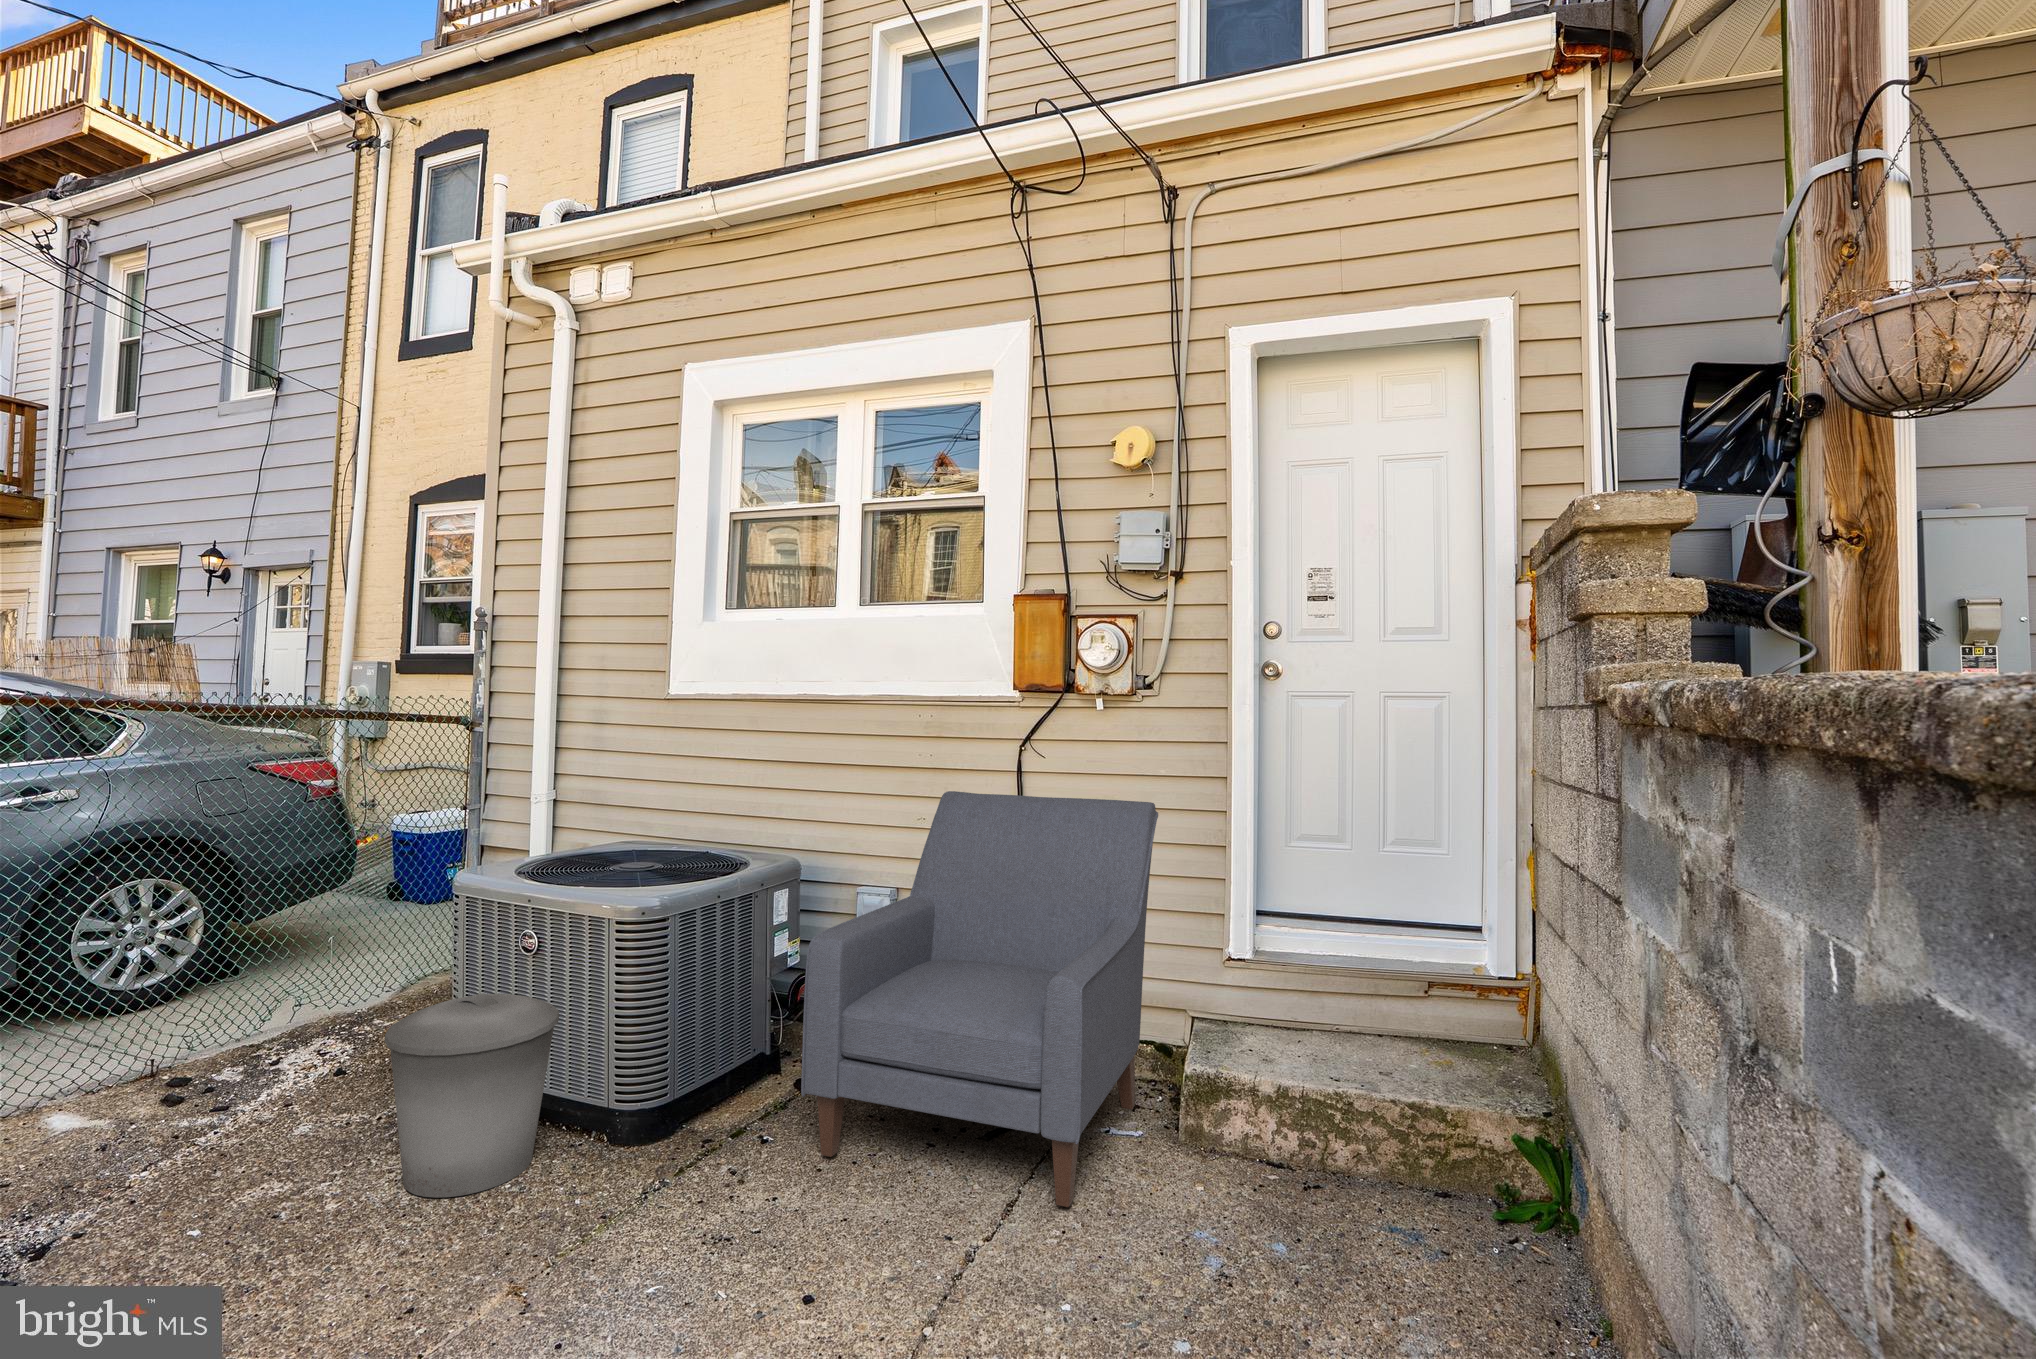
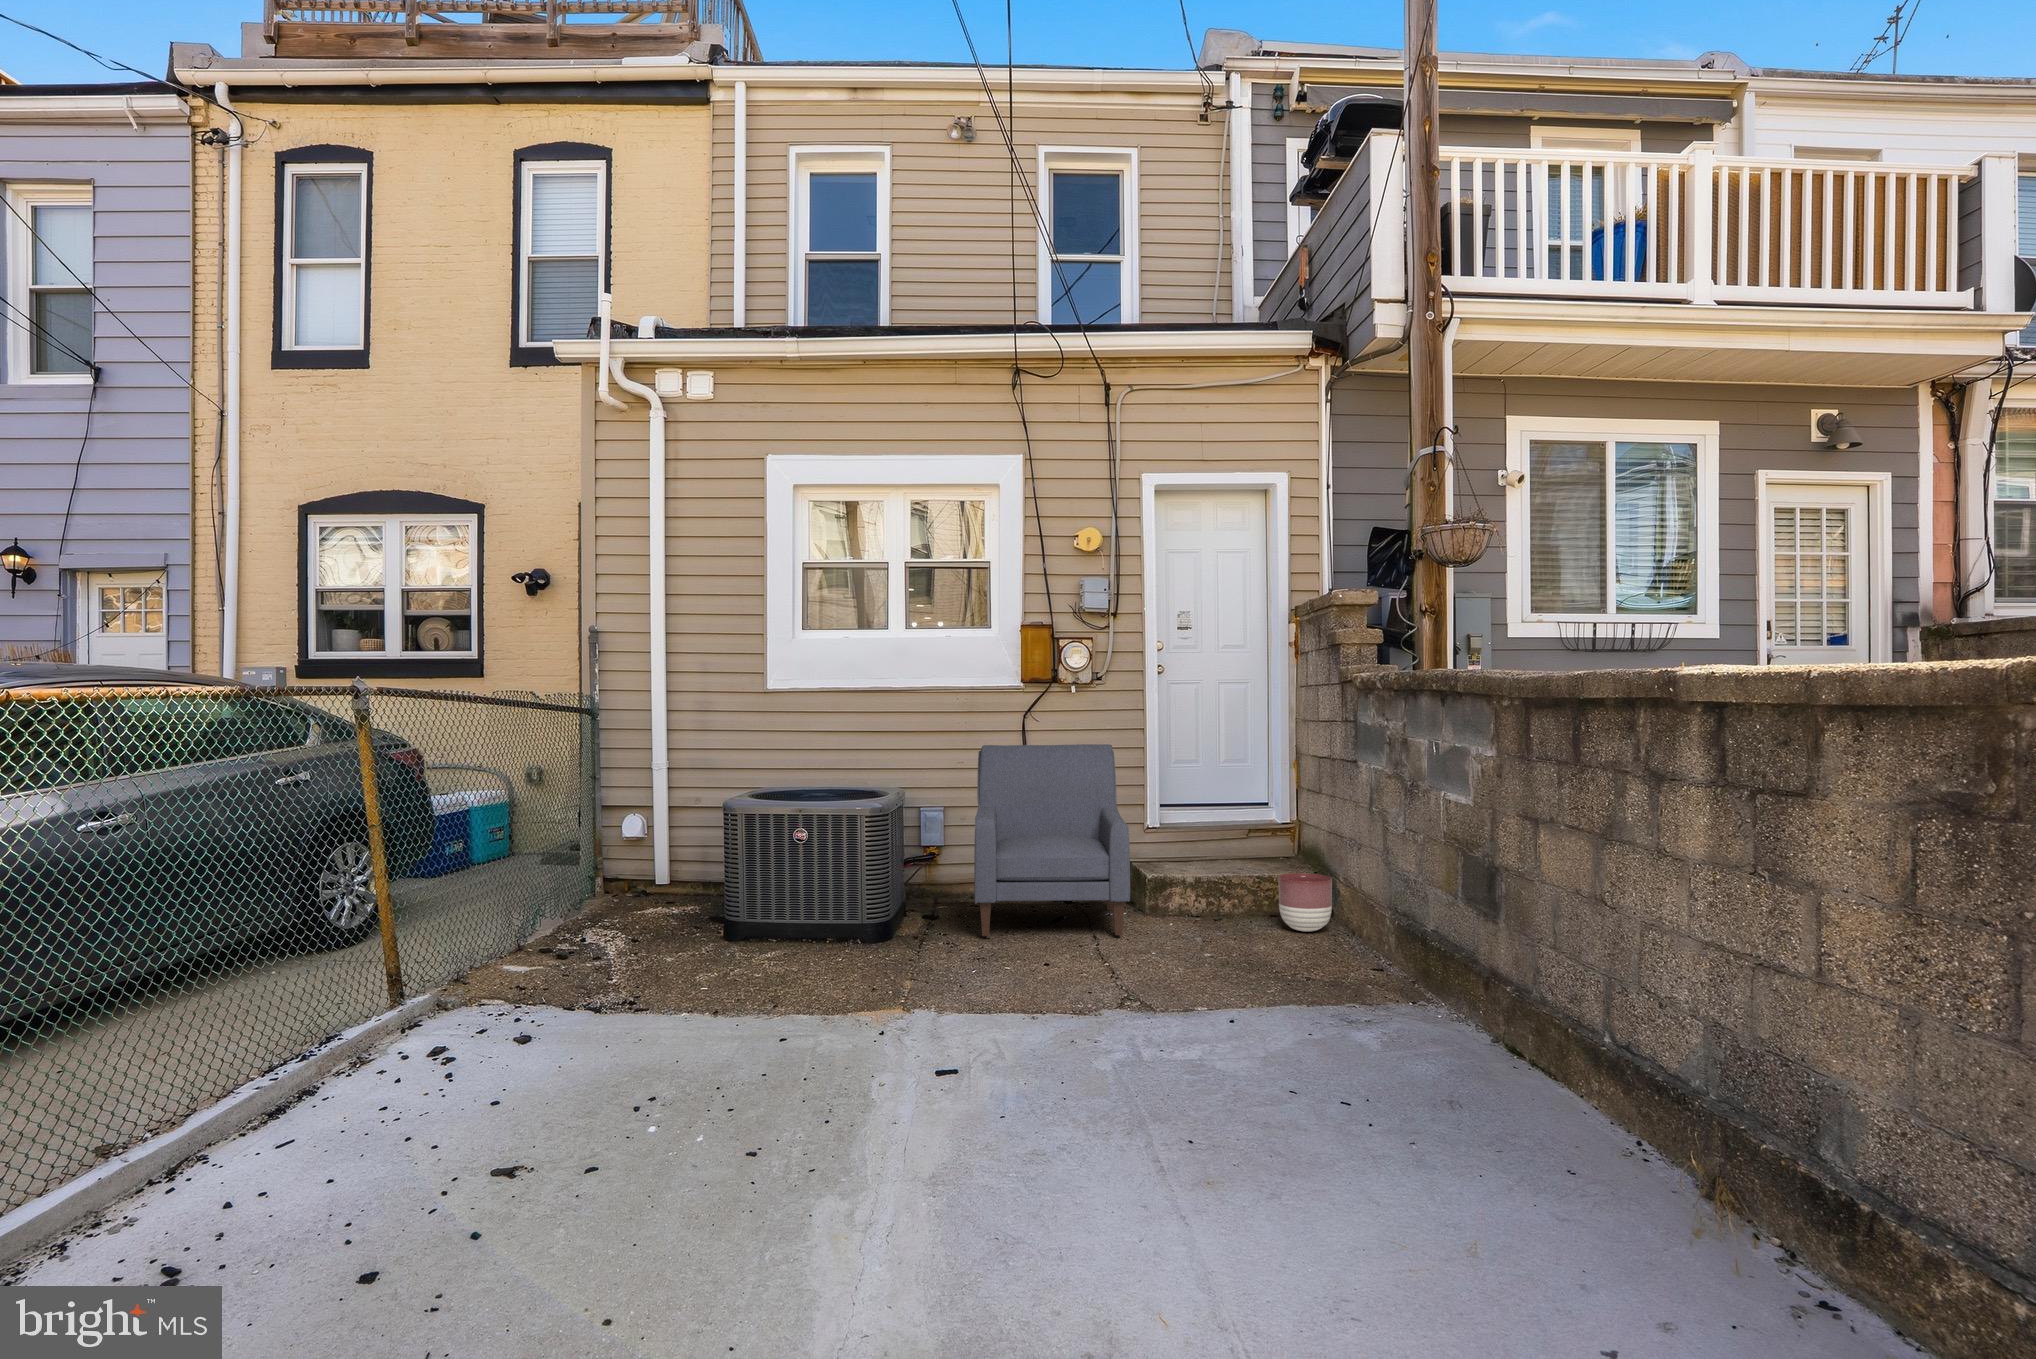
trash can: present [384,993,559,1198] -> none [755,864,842,969]
planter: none [1433,1121,1566,1283] -> present [1278,873,1332,932]

